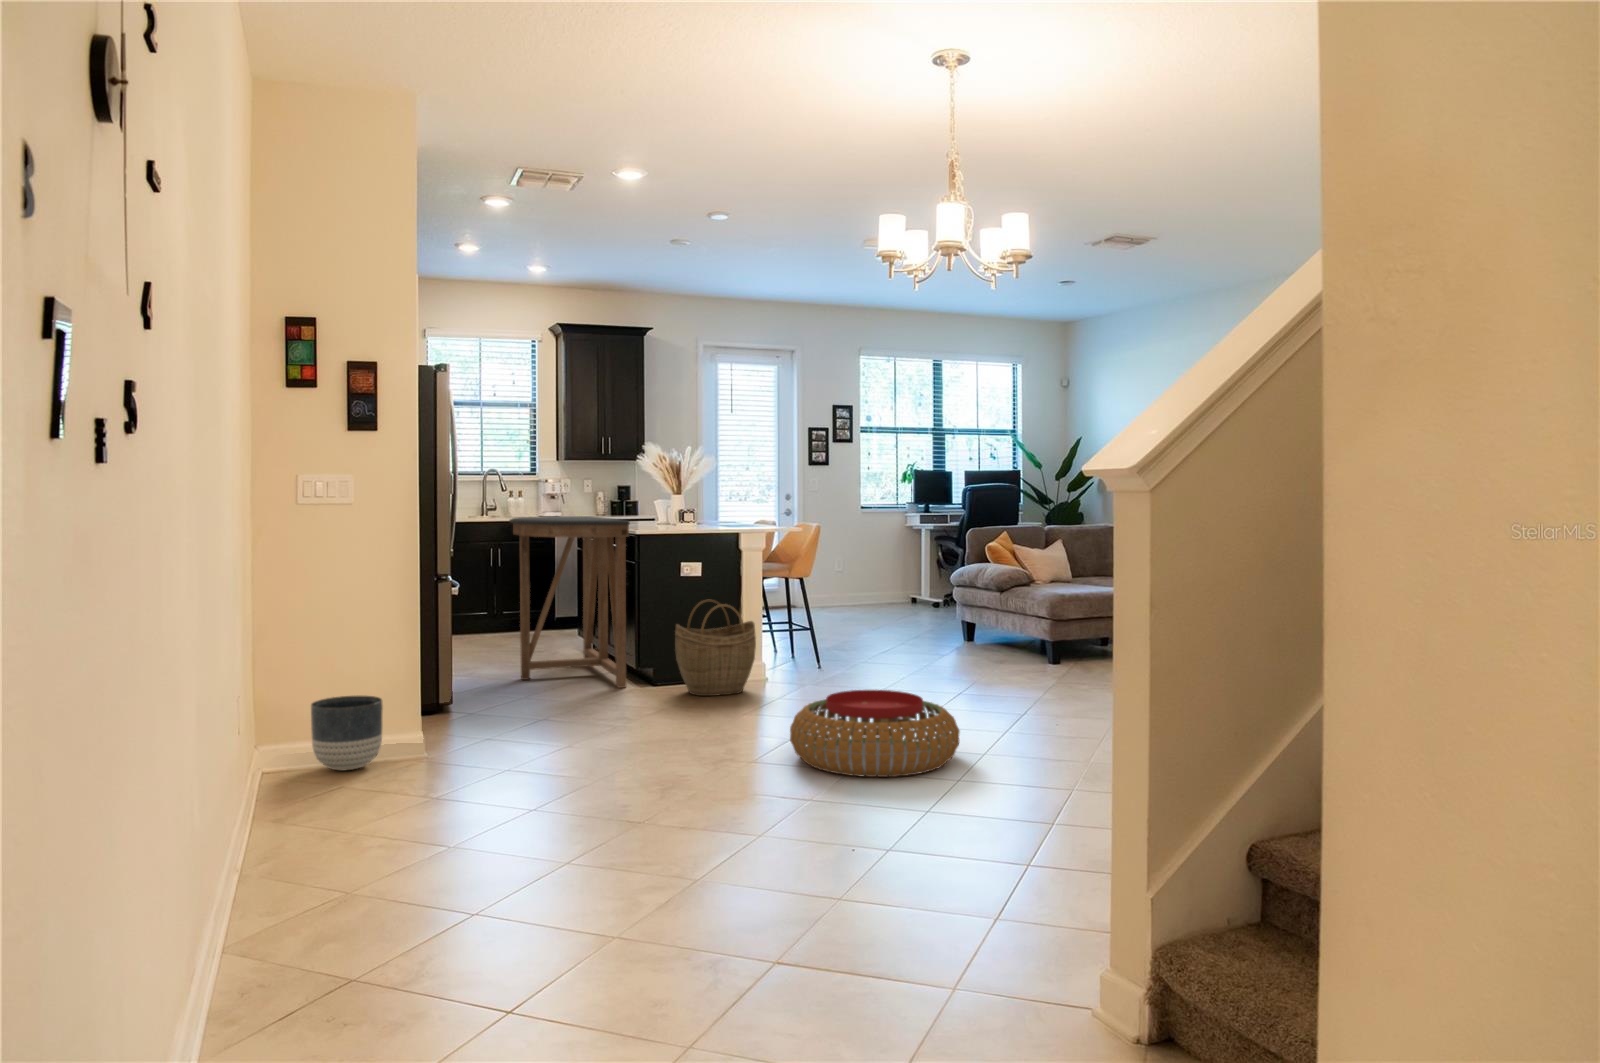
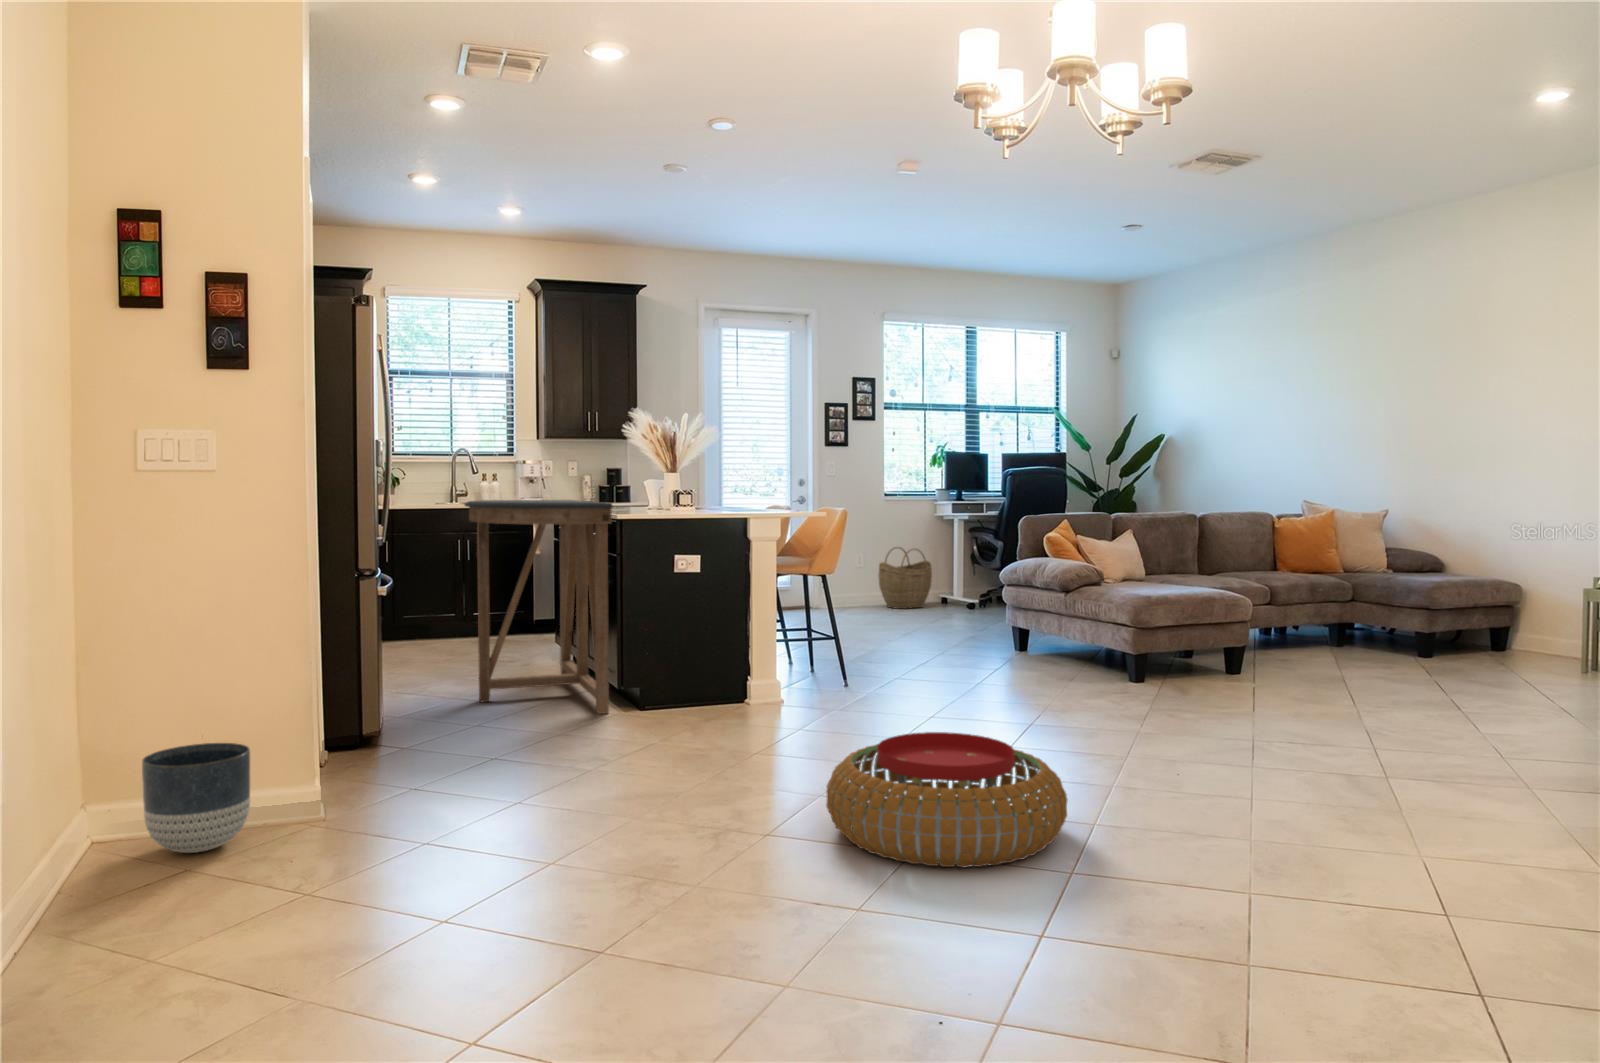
woven basket: present [675,600,756,696] -> present [878,547,932,609]

